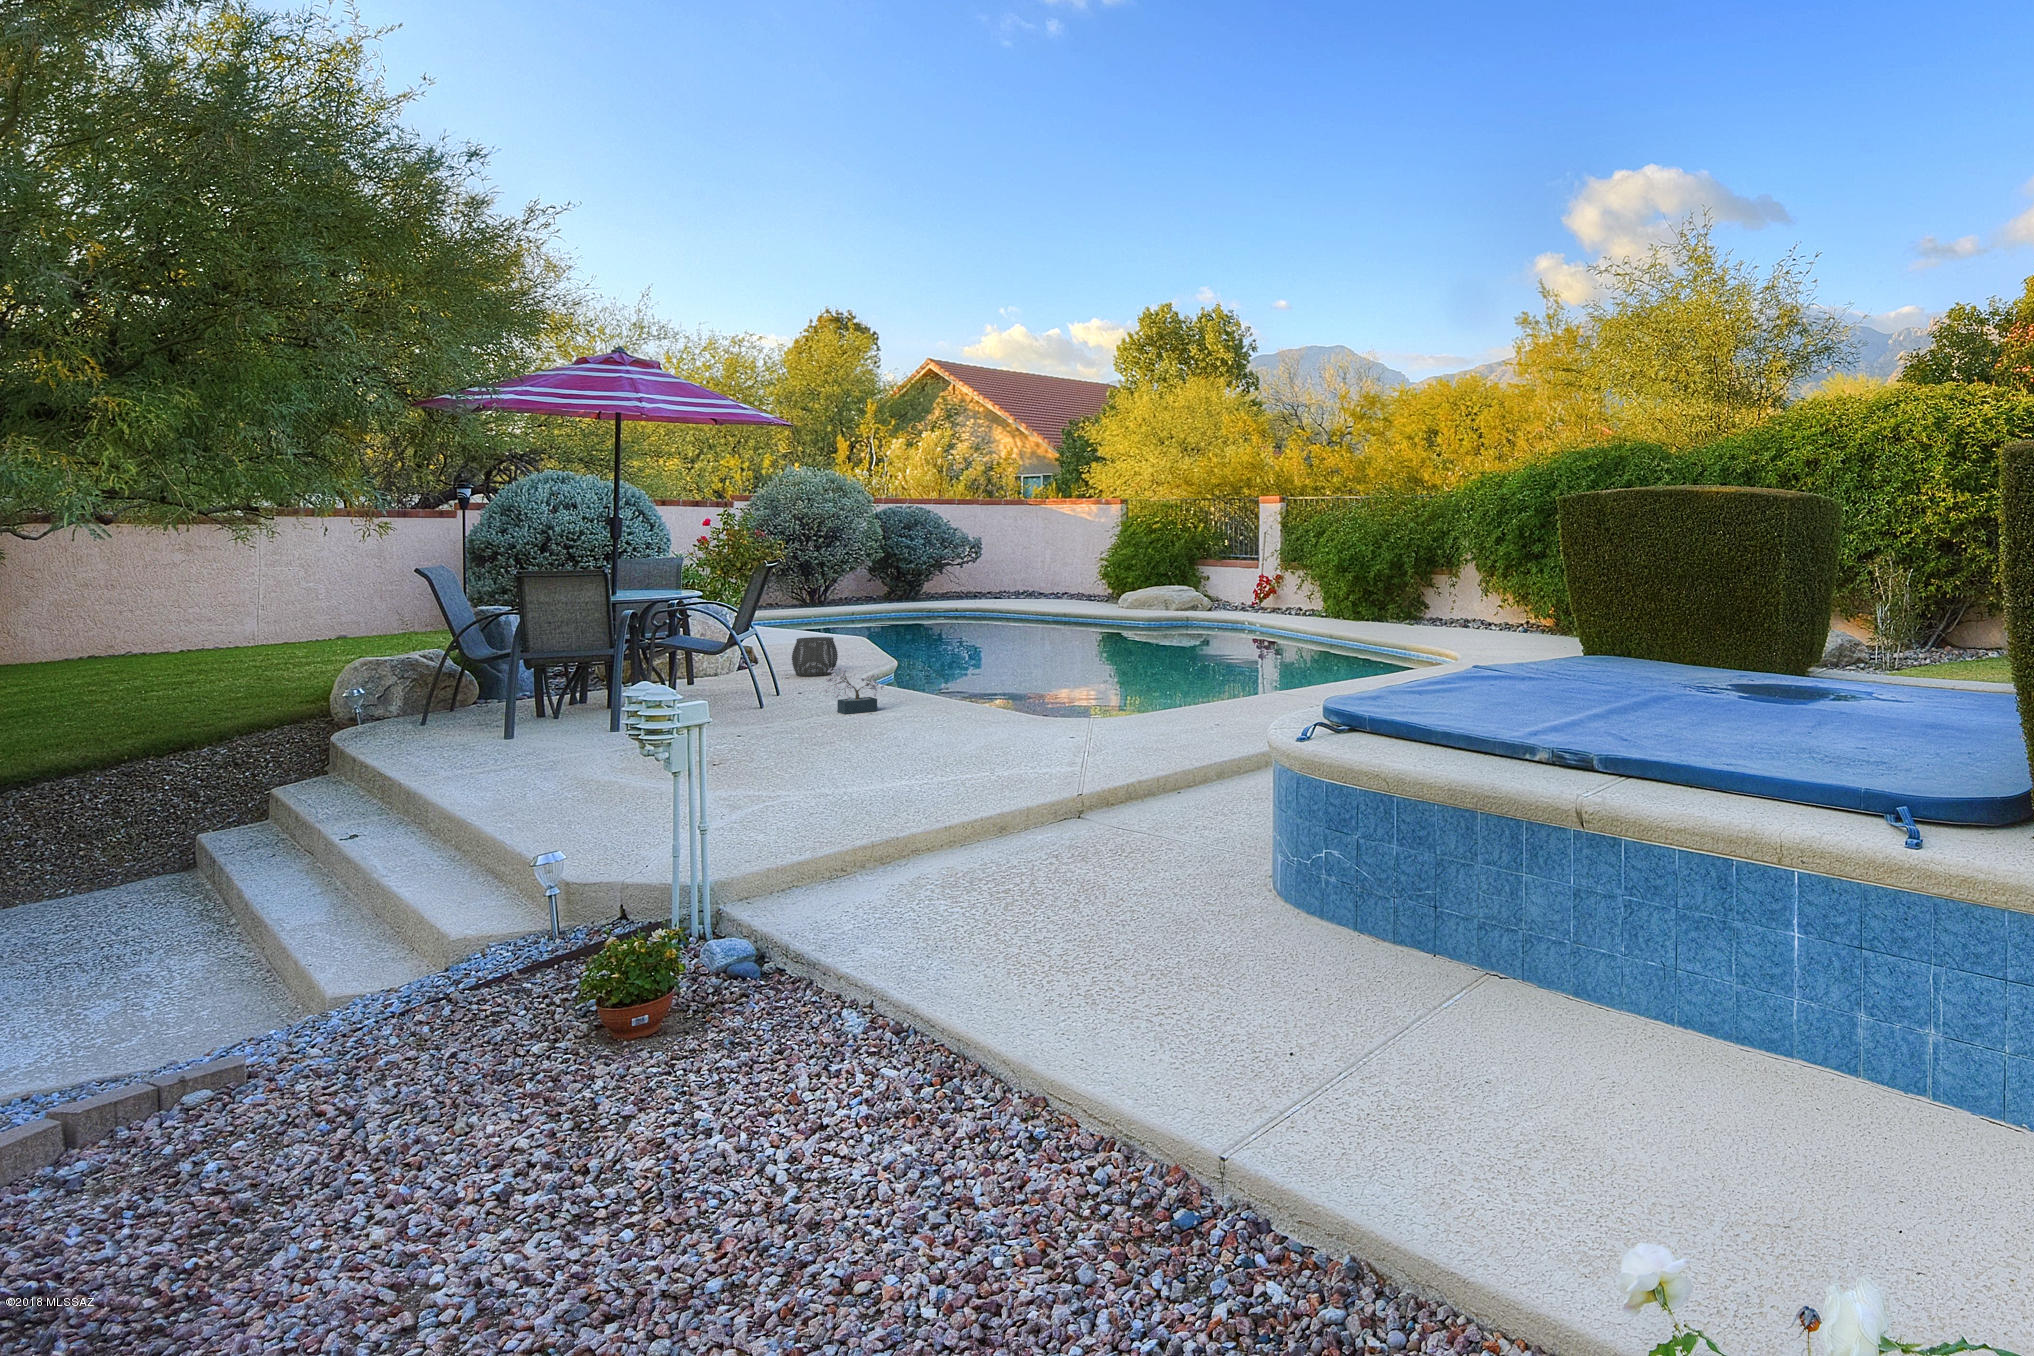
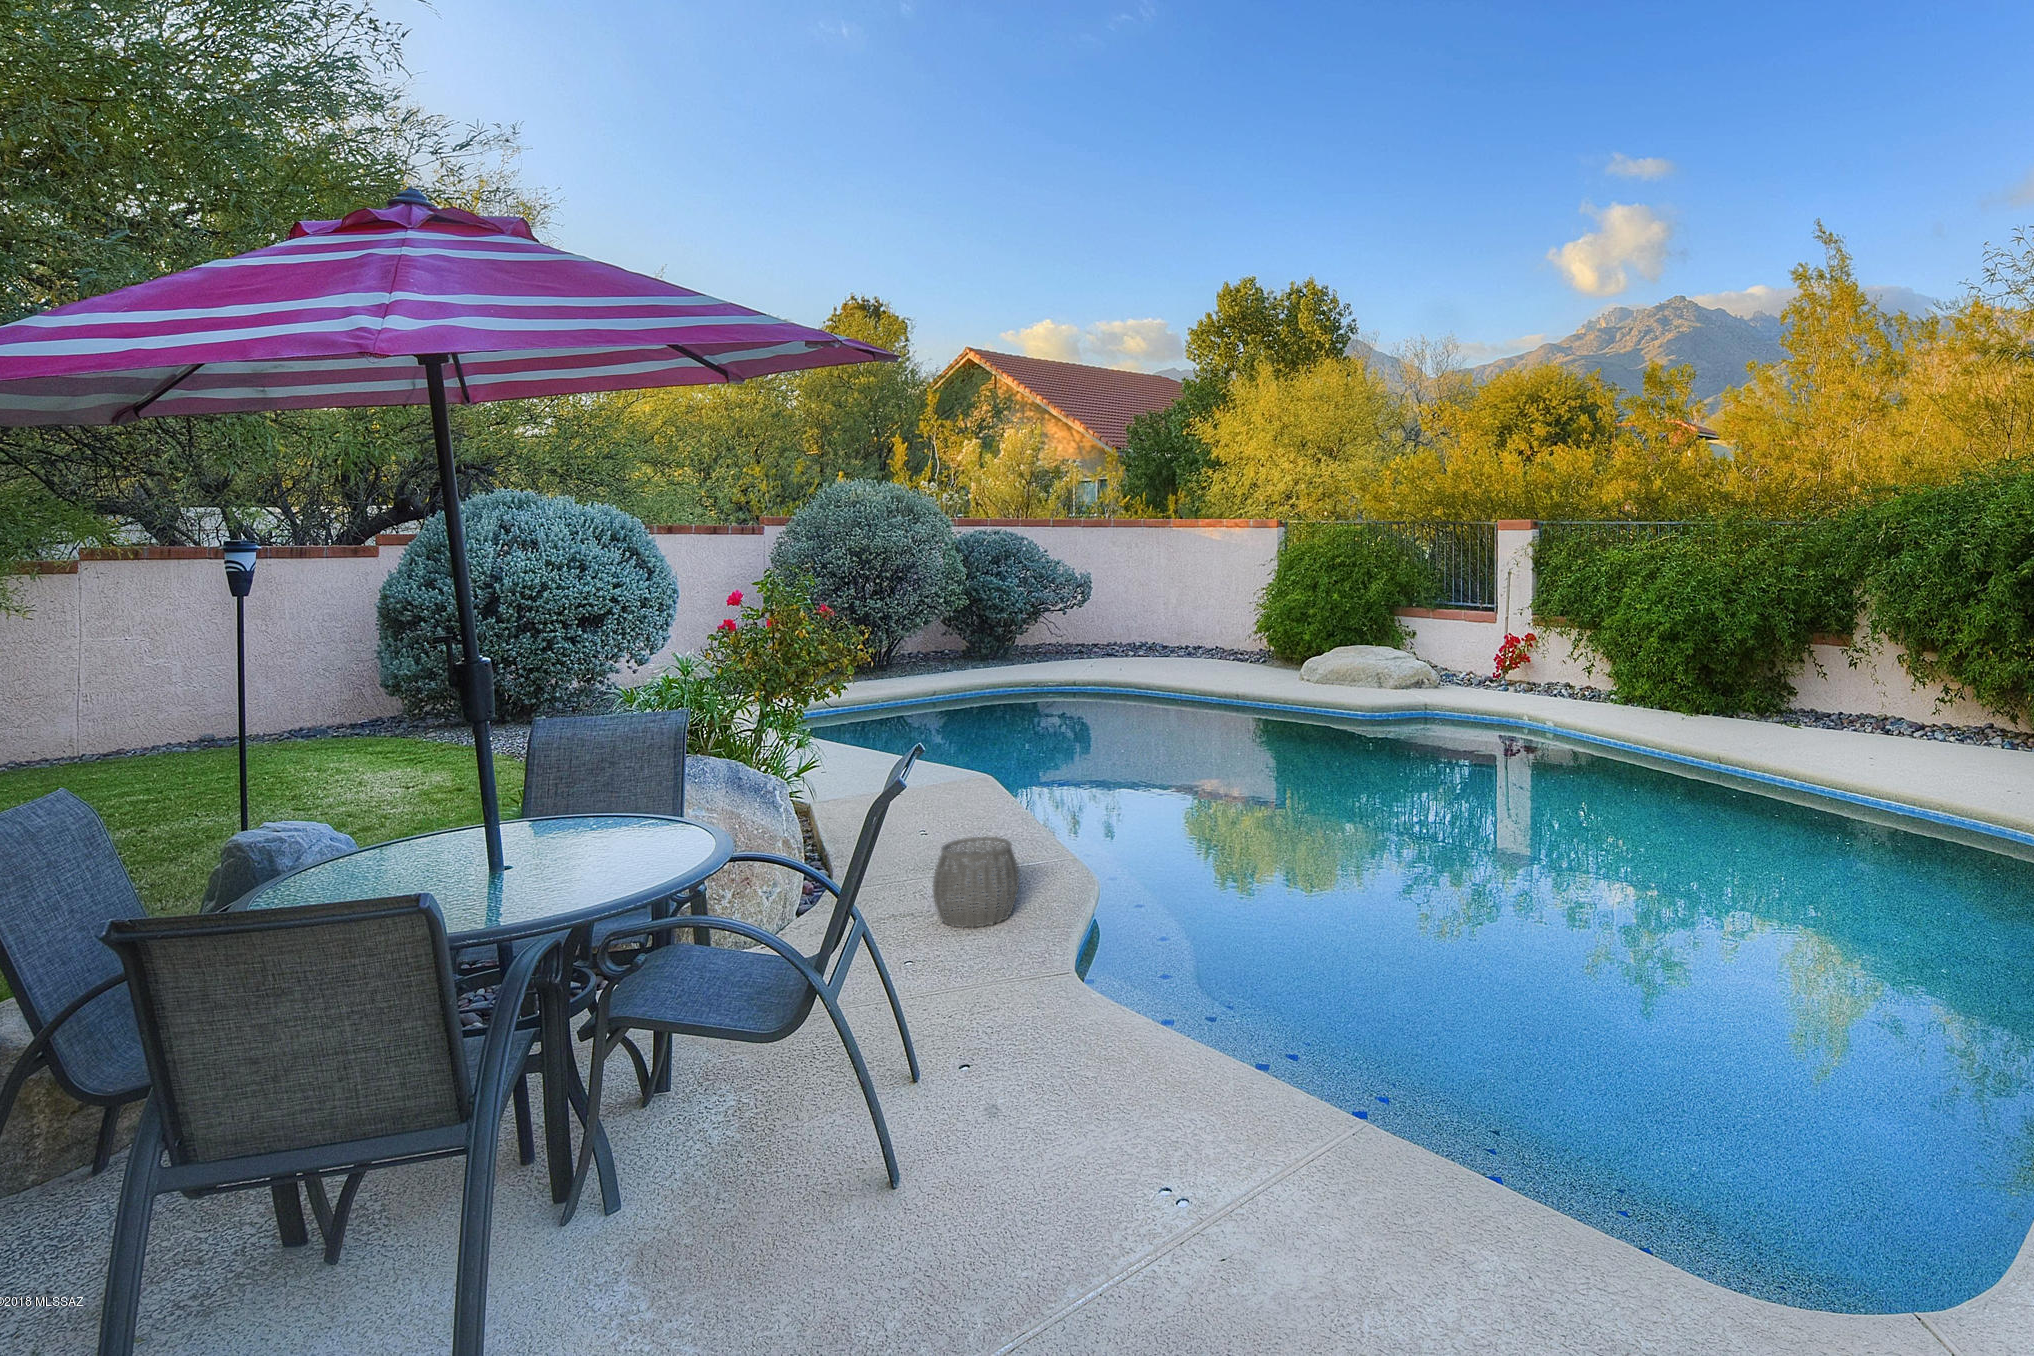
decorative plant: present [825,667,884,714] -> none [1150,1104,1292,1264]

